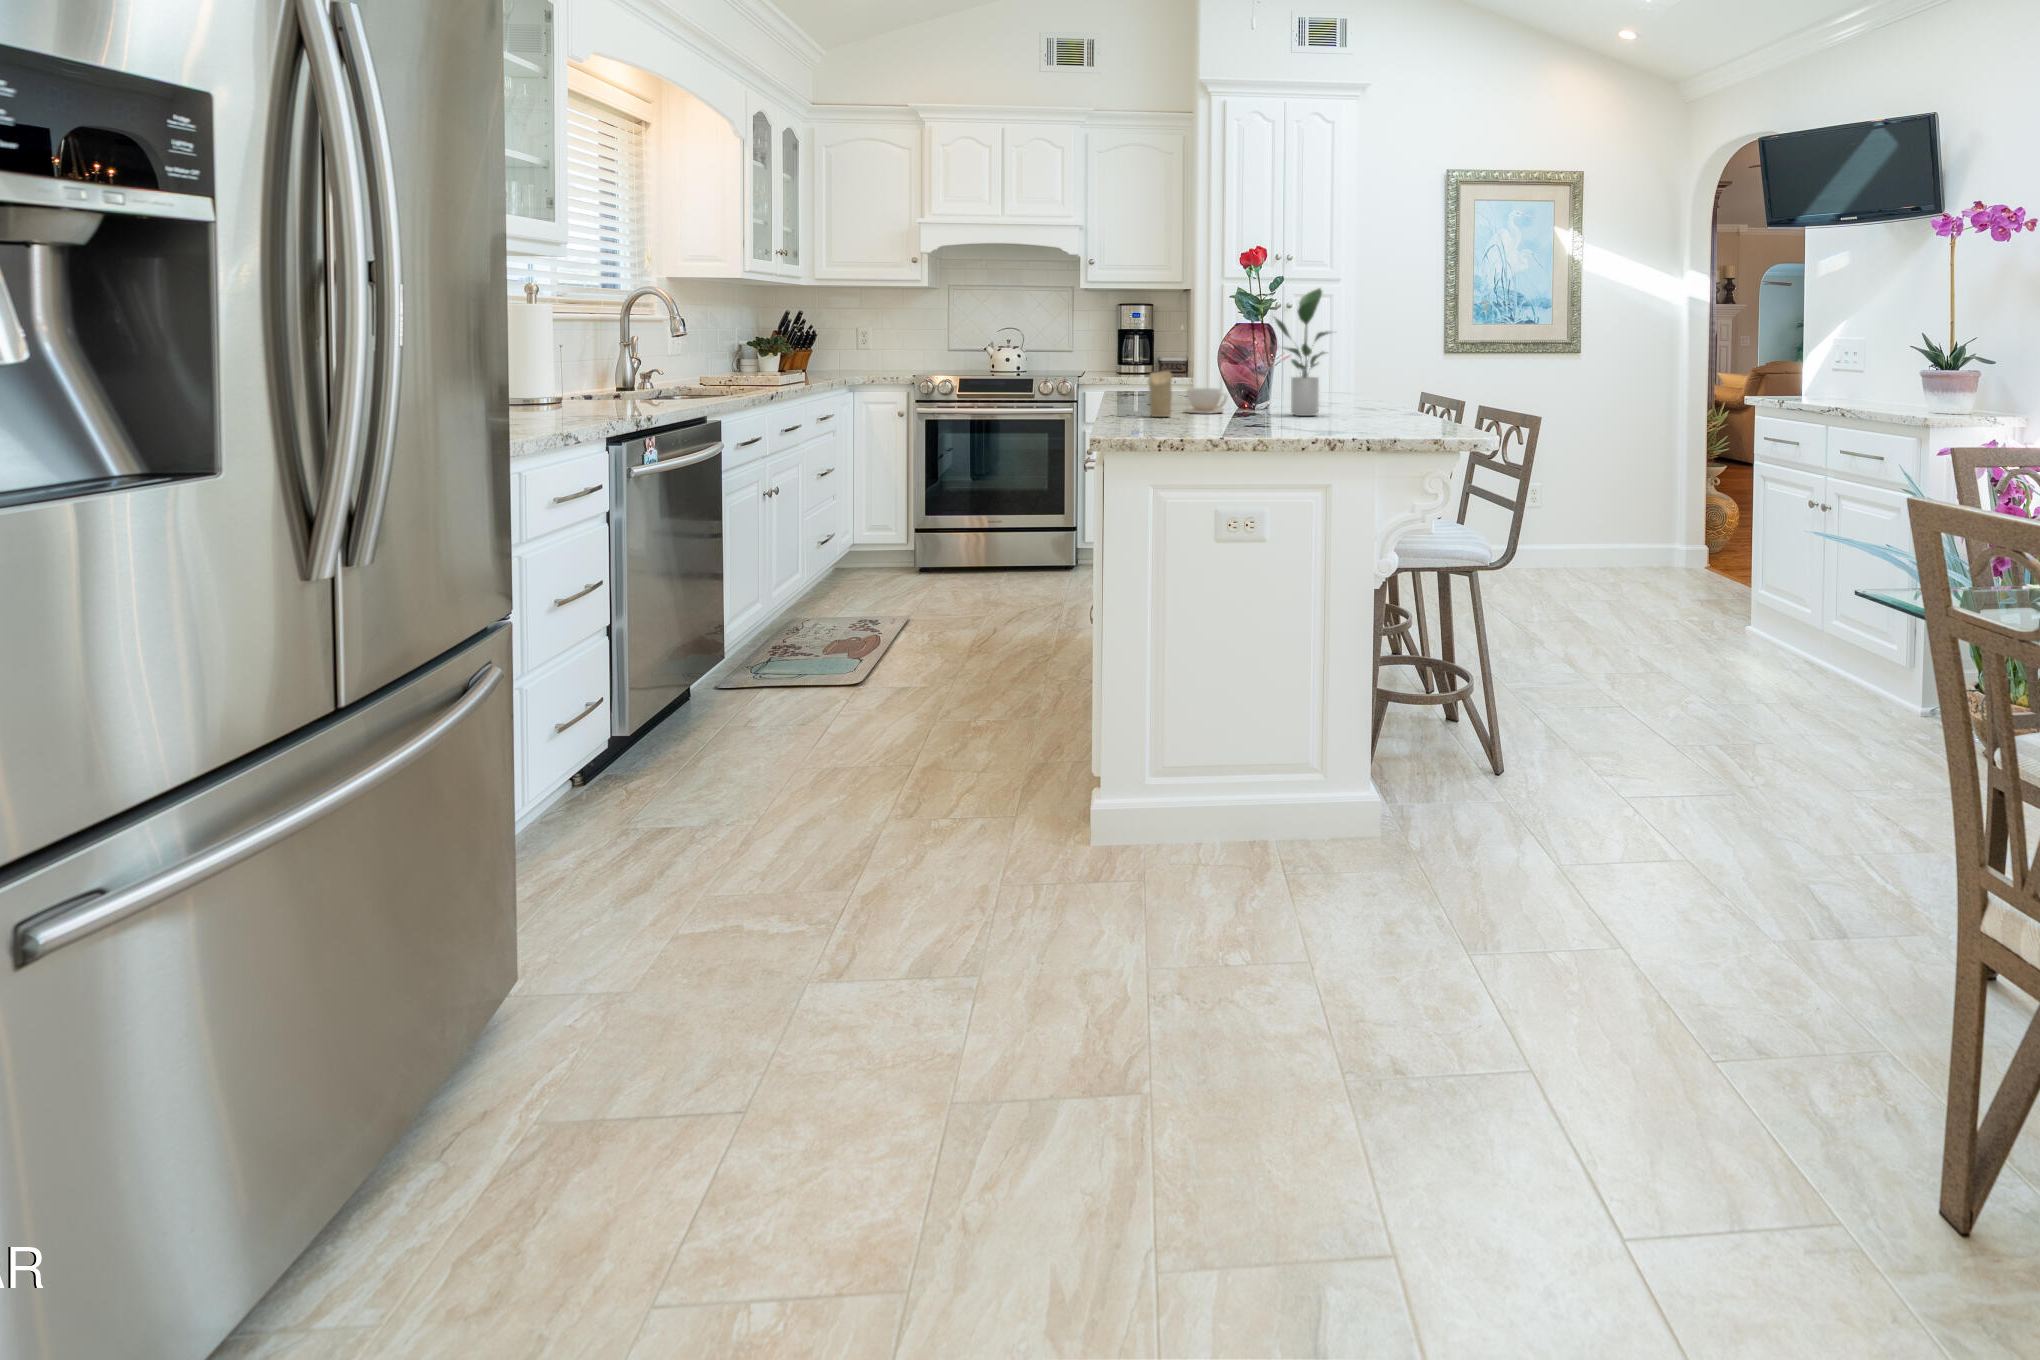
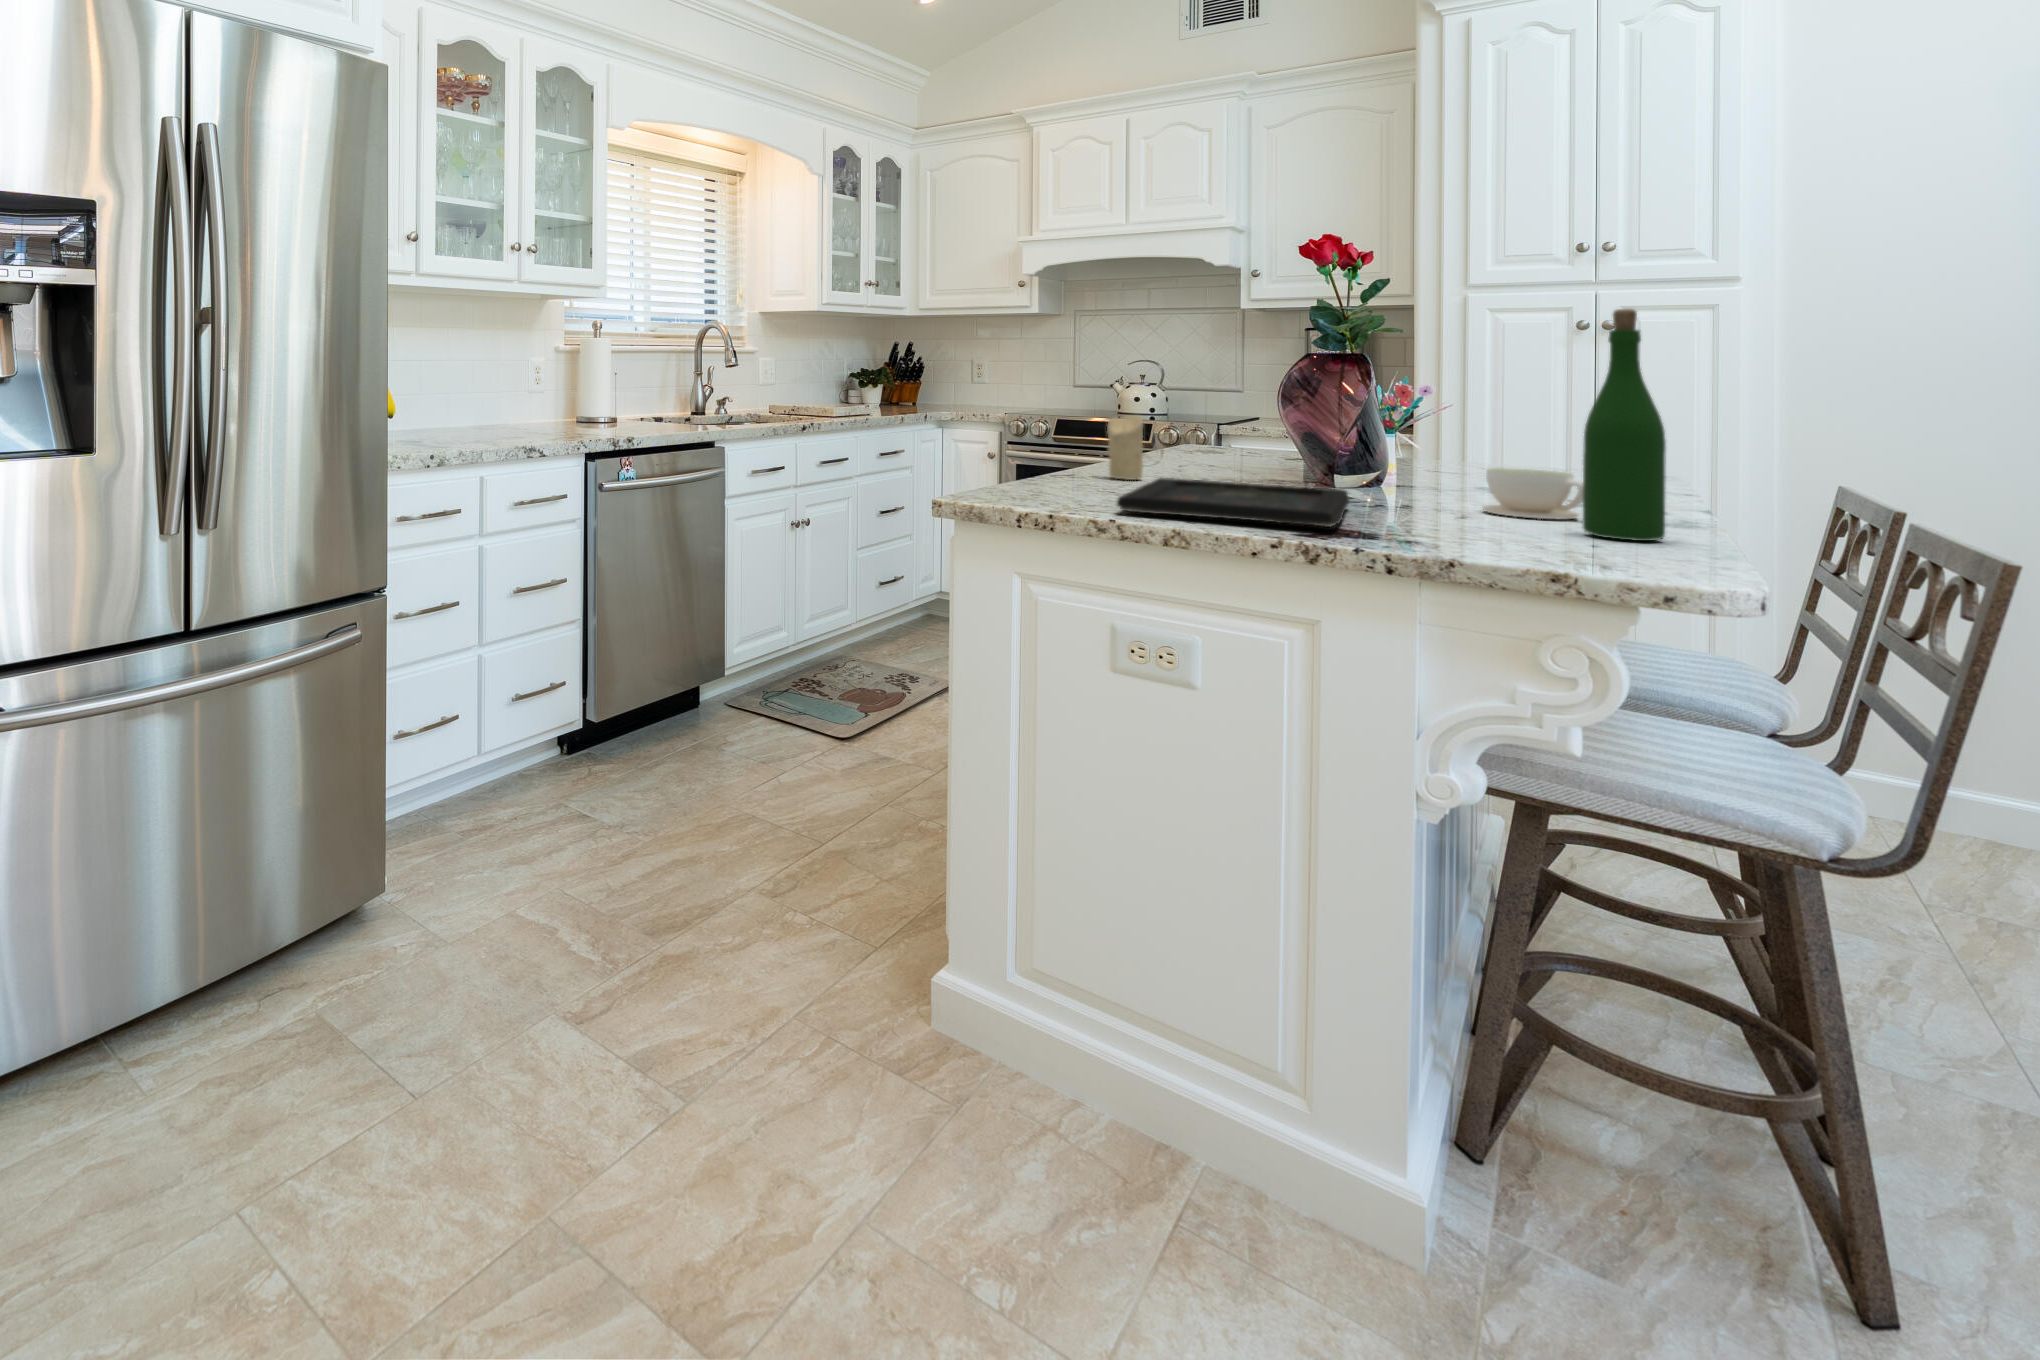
potted plant: present [1273,288,1329,416] -> none [1326,291,1464,497]
wine bottle: none [1419,303,1450,426] -> present [1583,309,1666,541]
coffee cup: present [1186,388,1227,414] -> present [1483,468,1583,519]
tray: none [1204,411,1340,433] -> present [1117,478,1349,527]

